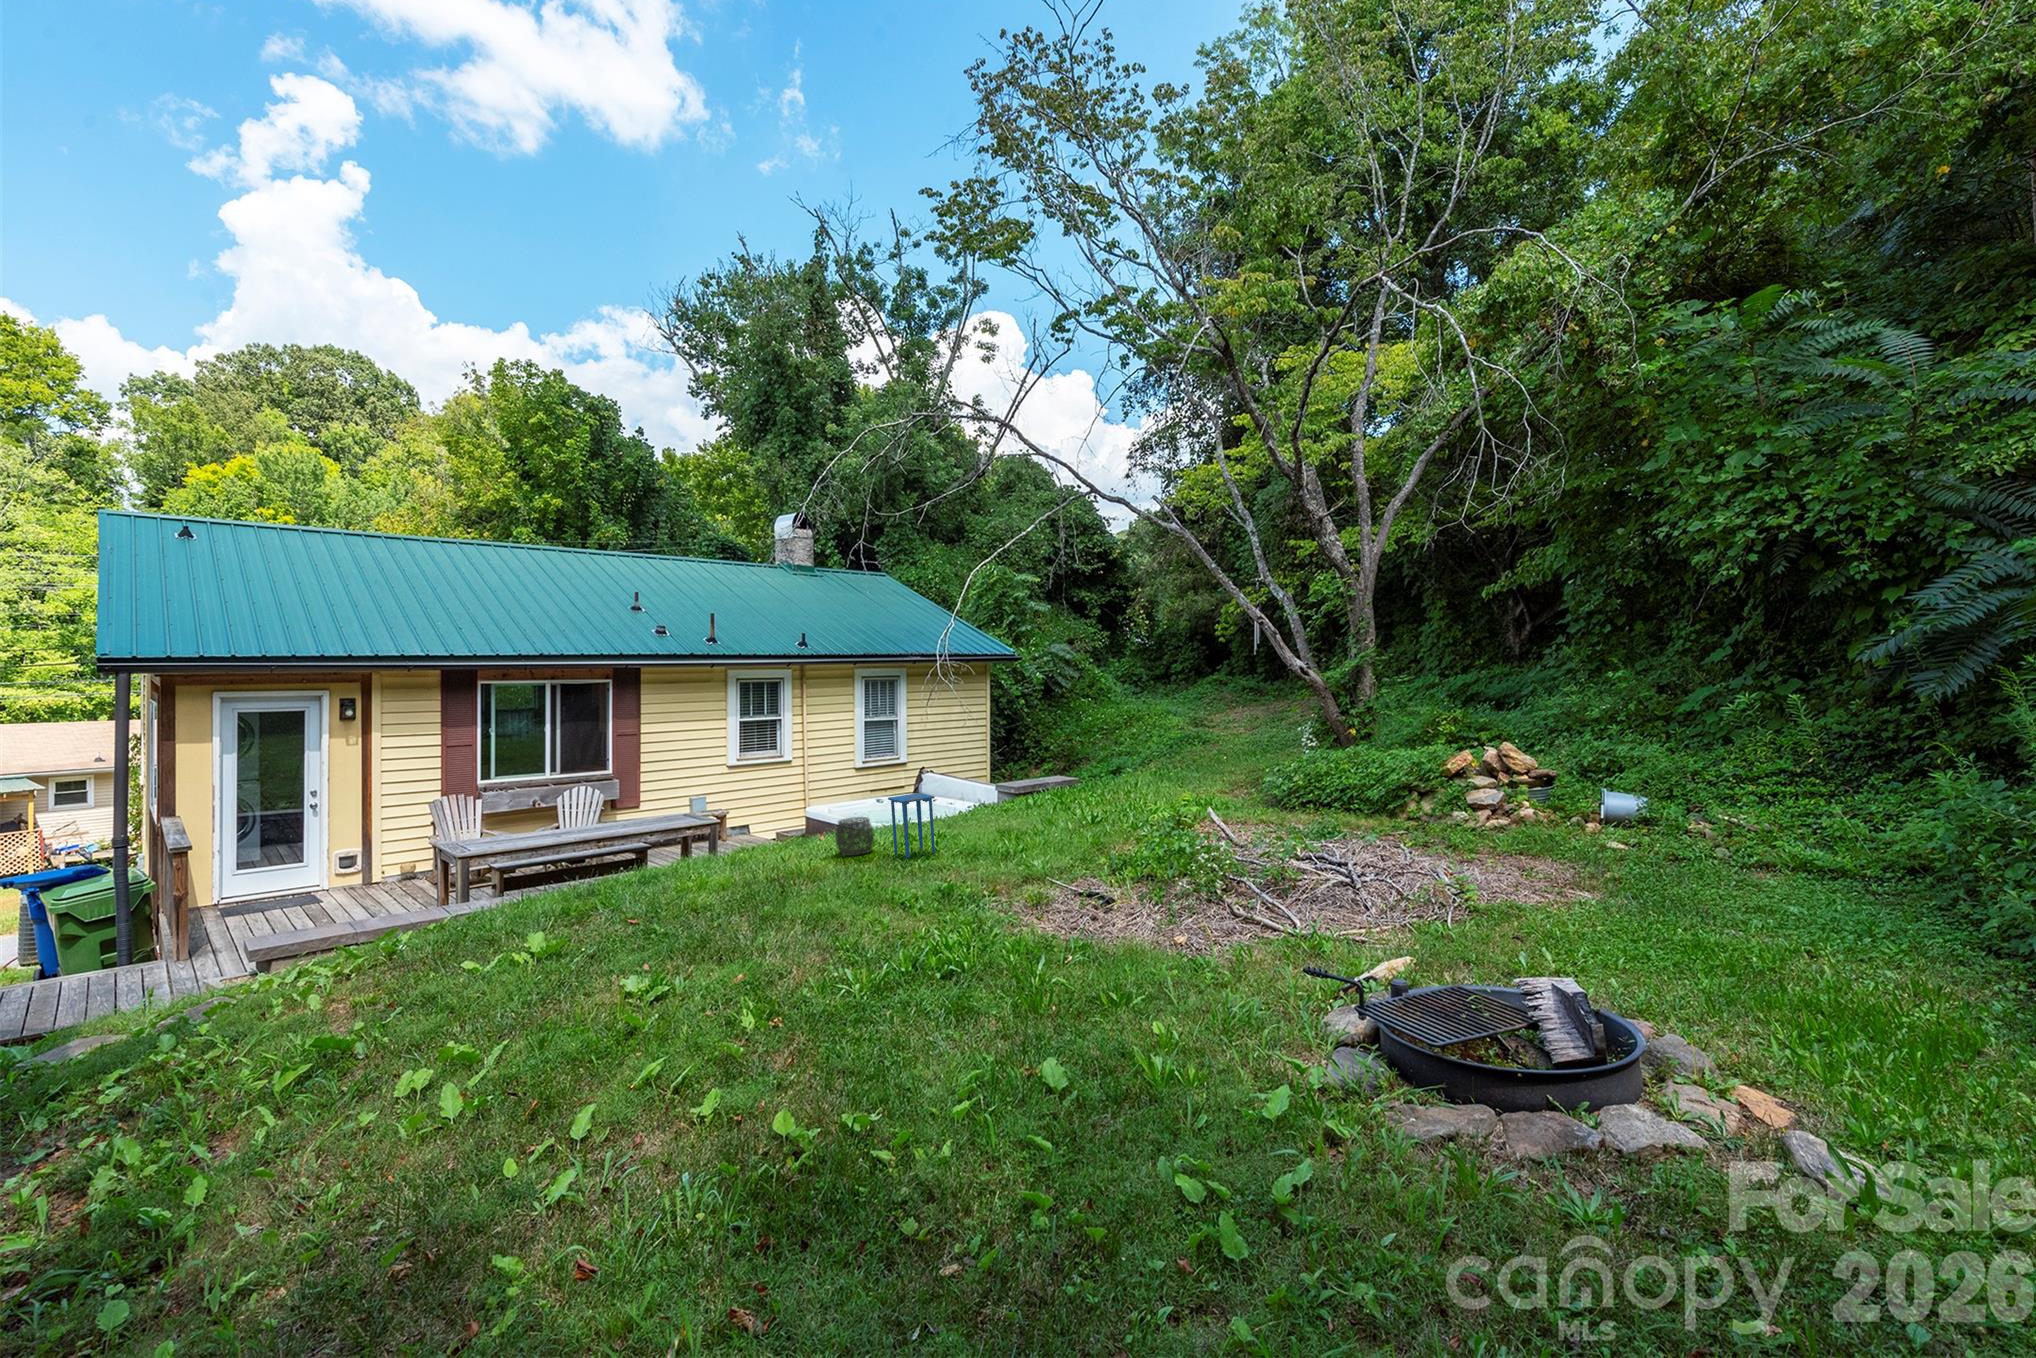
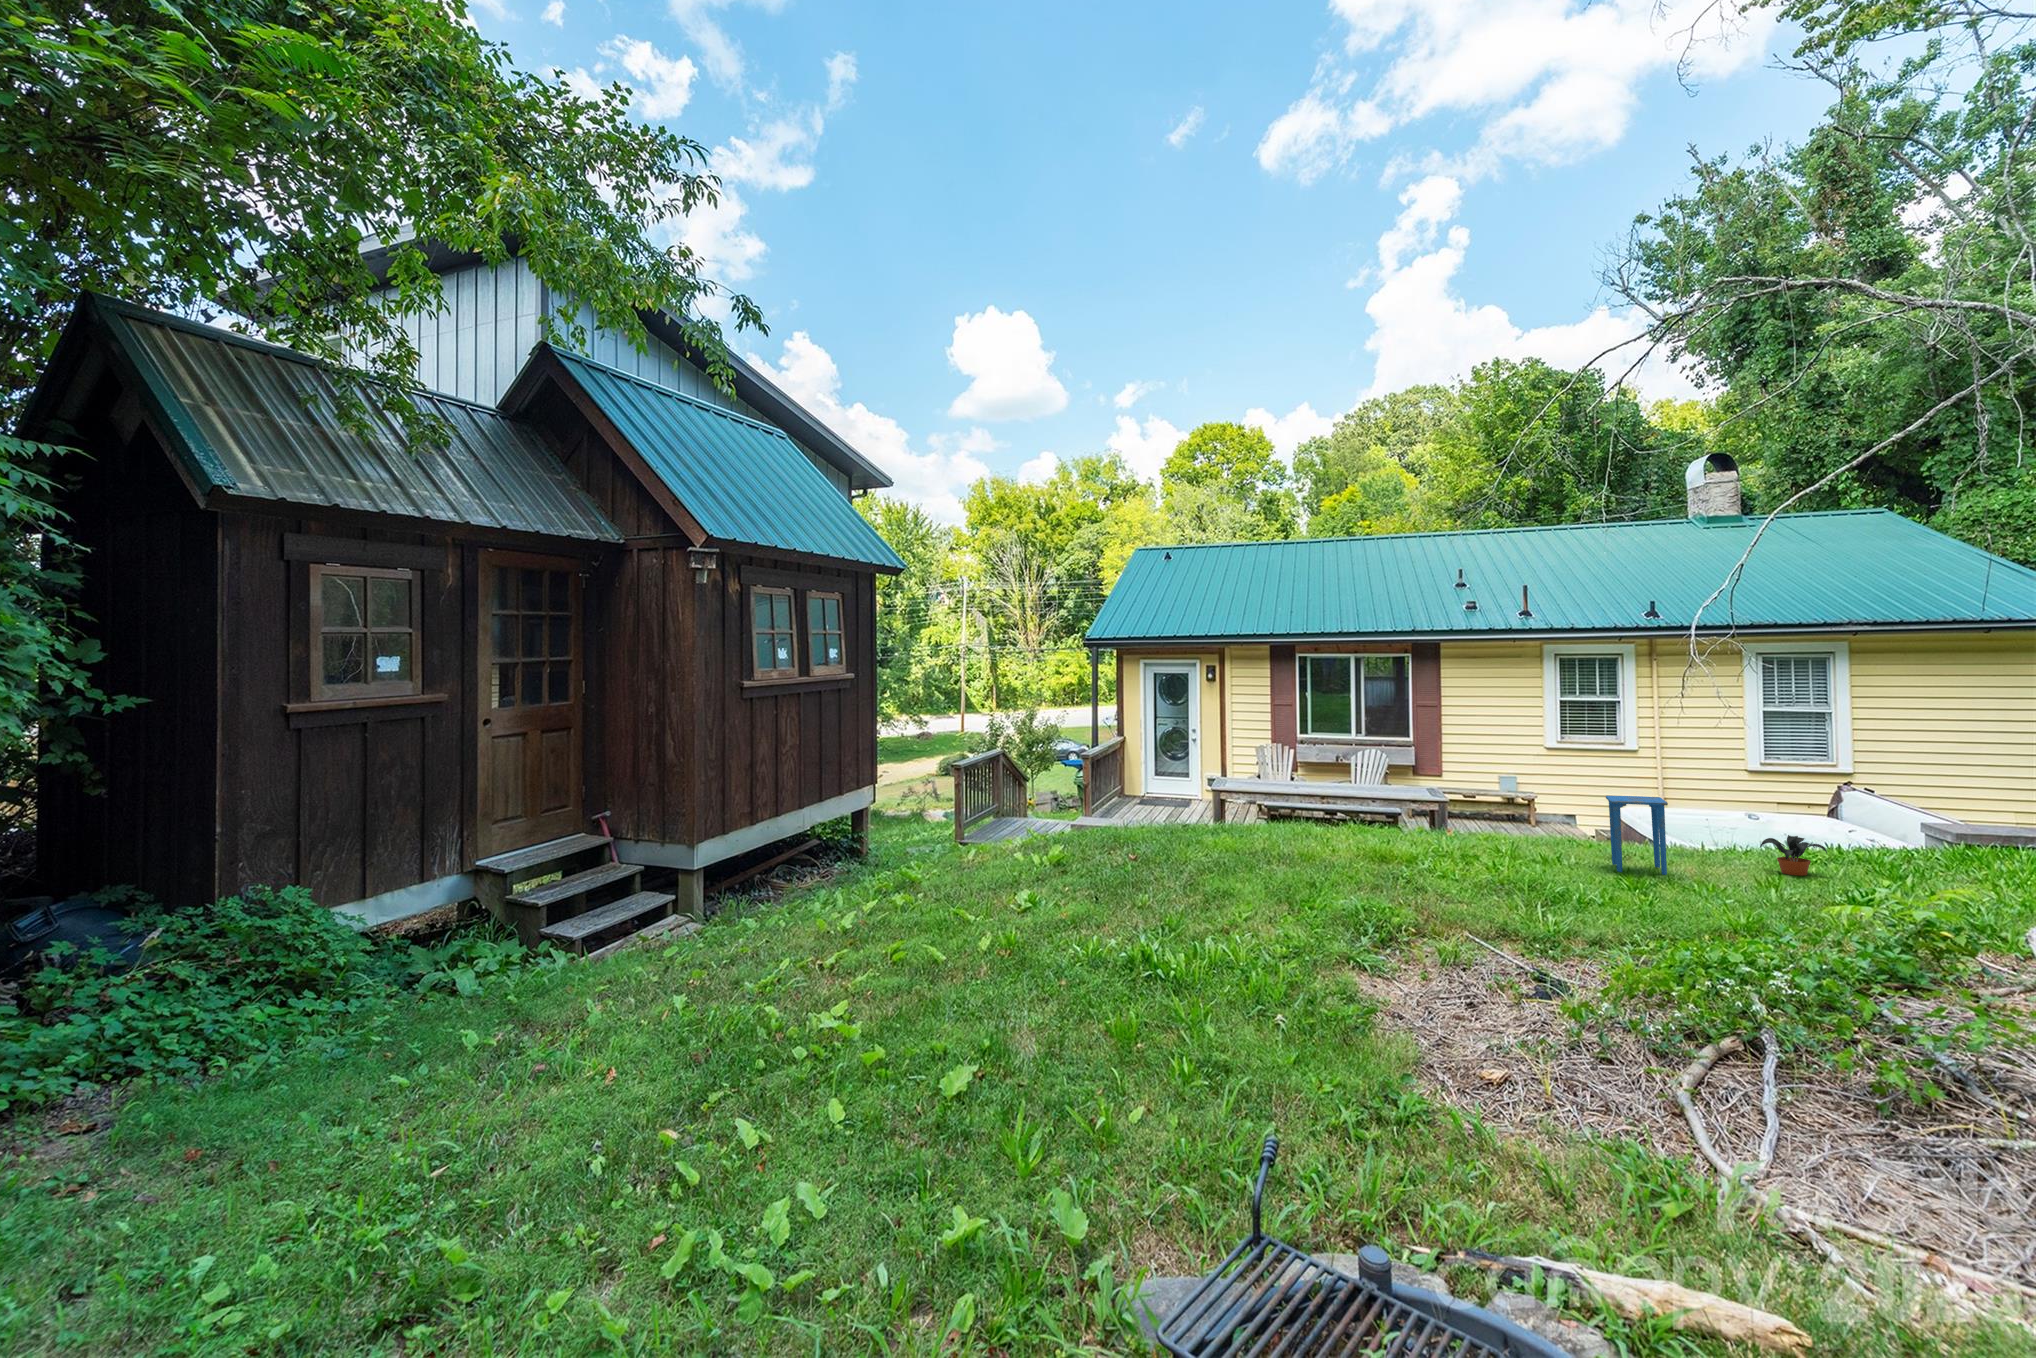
potted plant: none [970,807,1005,835] -> present [1760,835,1827,876]
woven basket: present [835,817,874,856] -> none [1545,813,1600,857]

